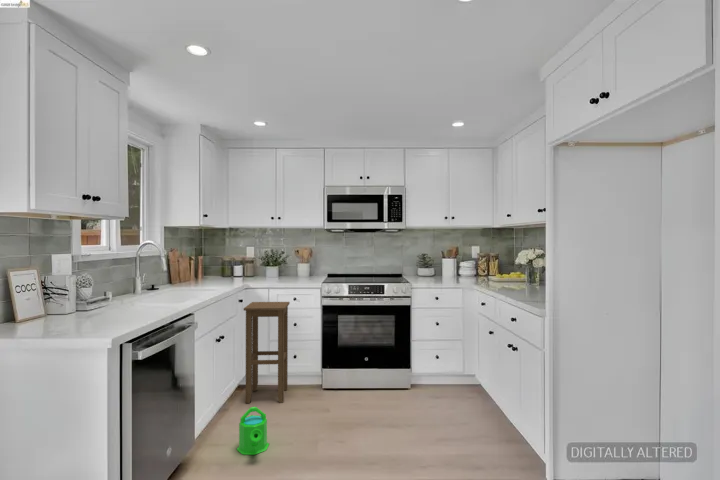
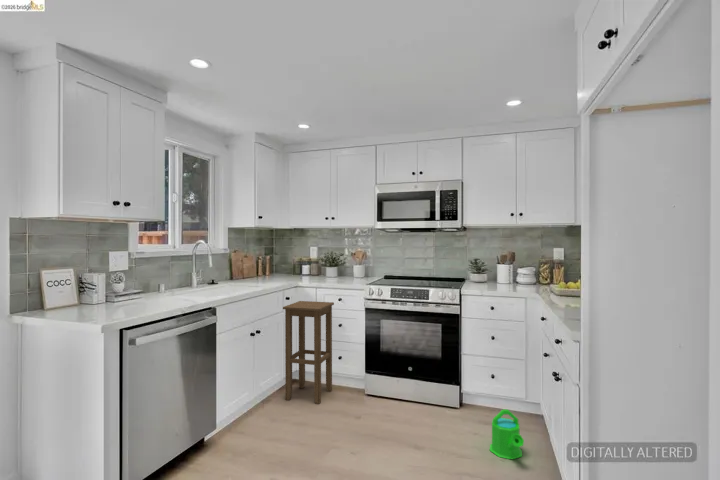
watering can: present [237,407,269,455] -> present [490,410,524,459]

